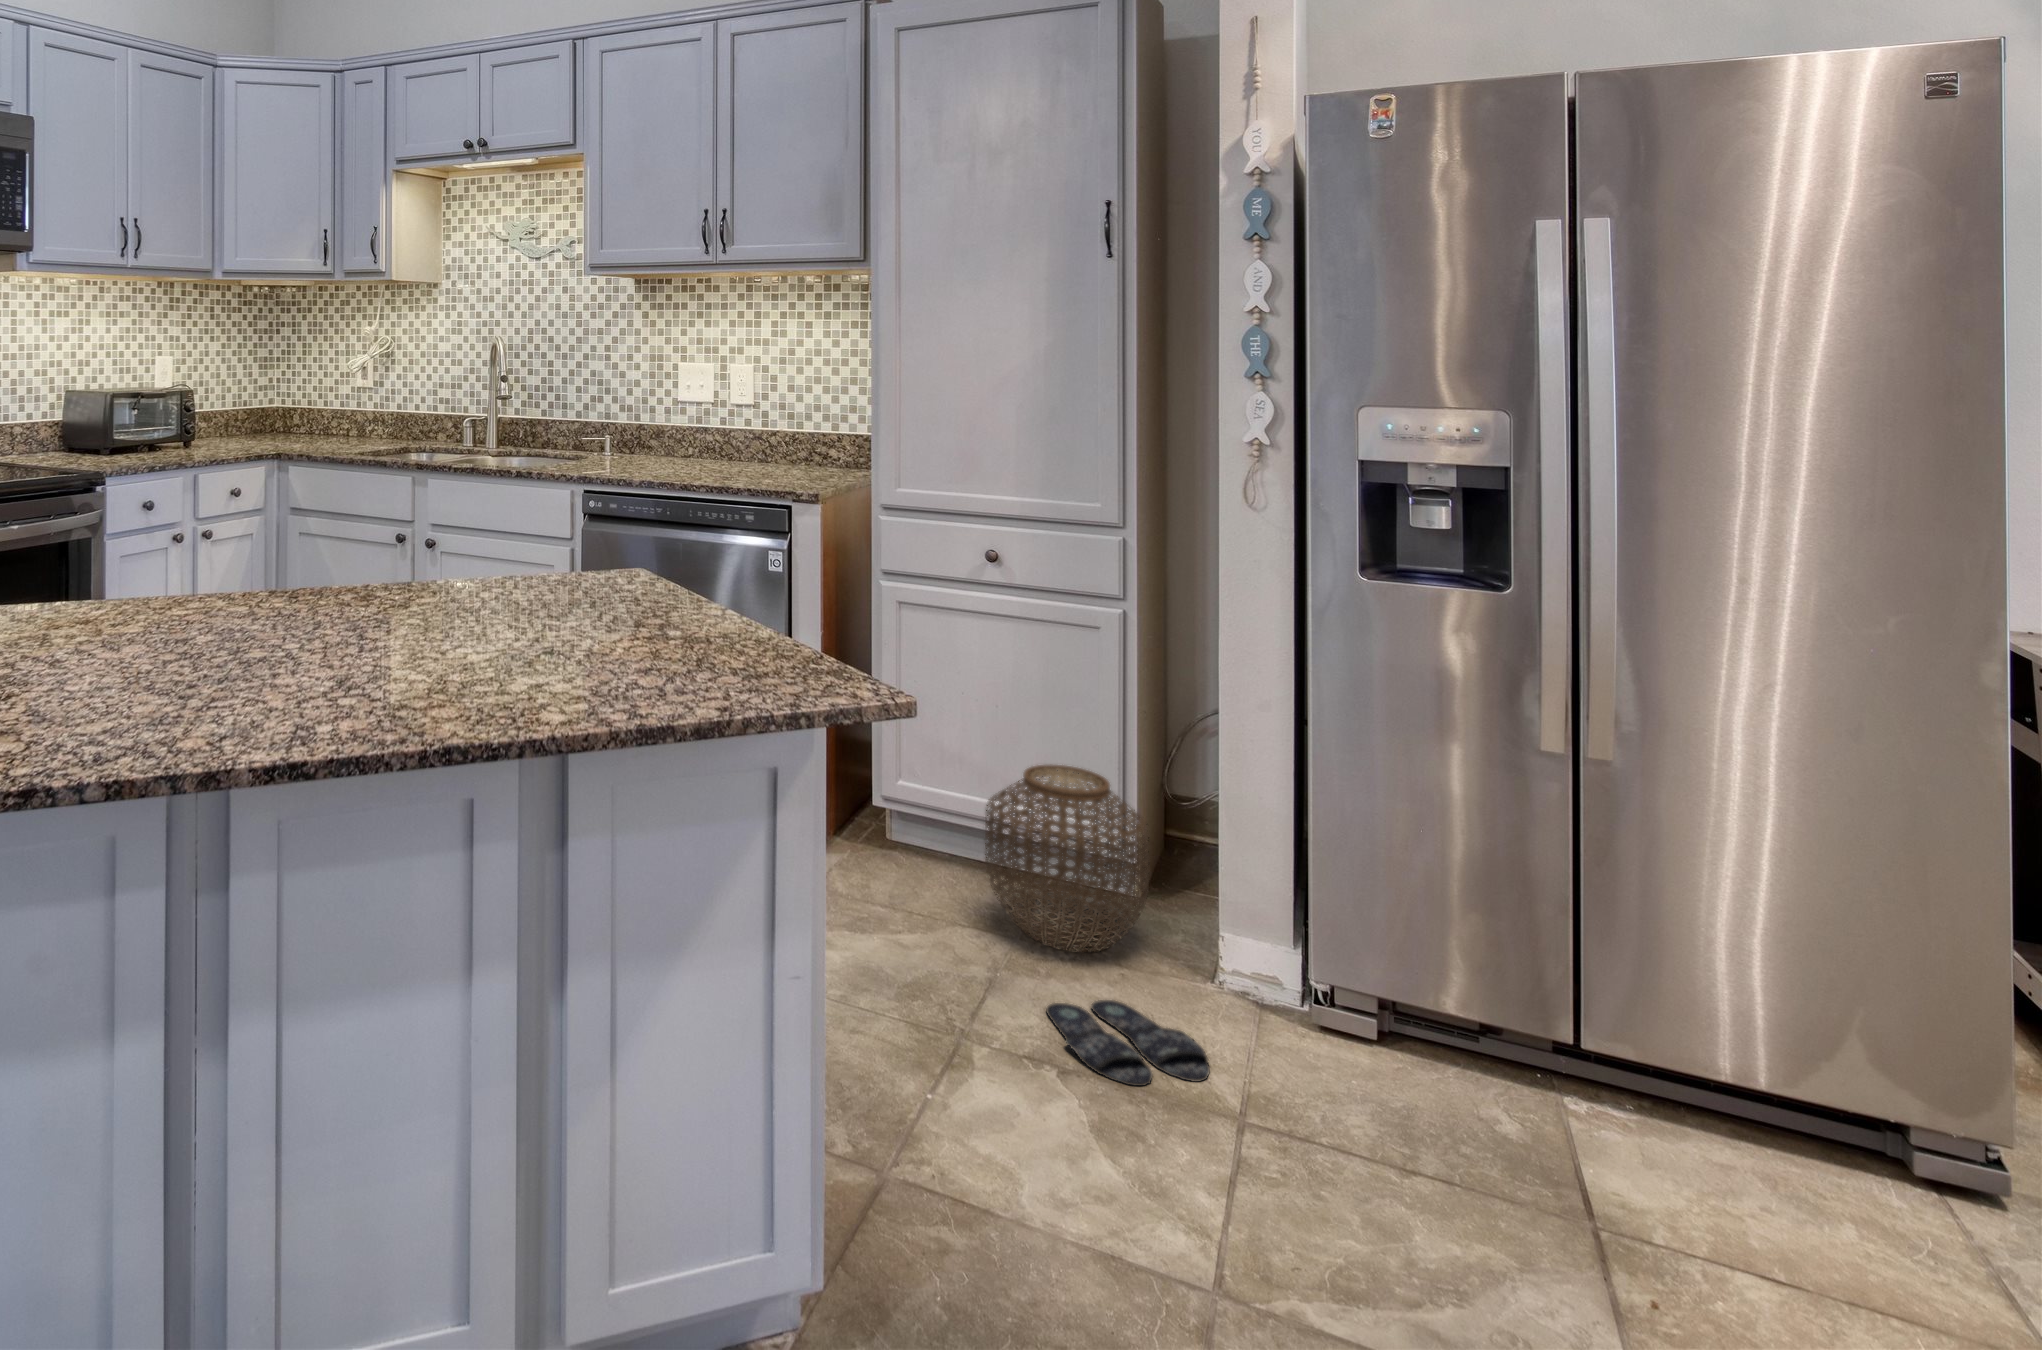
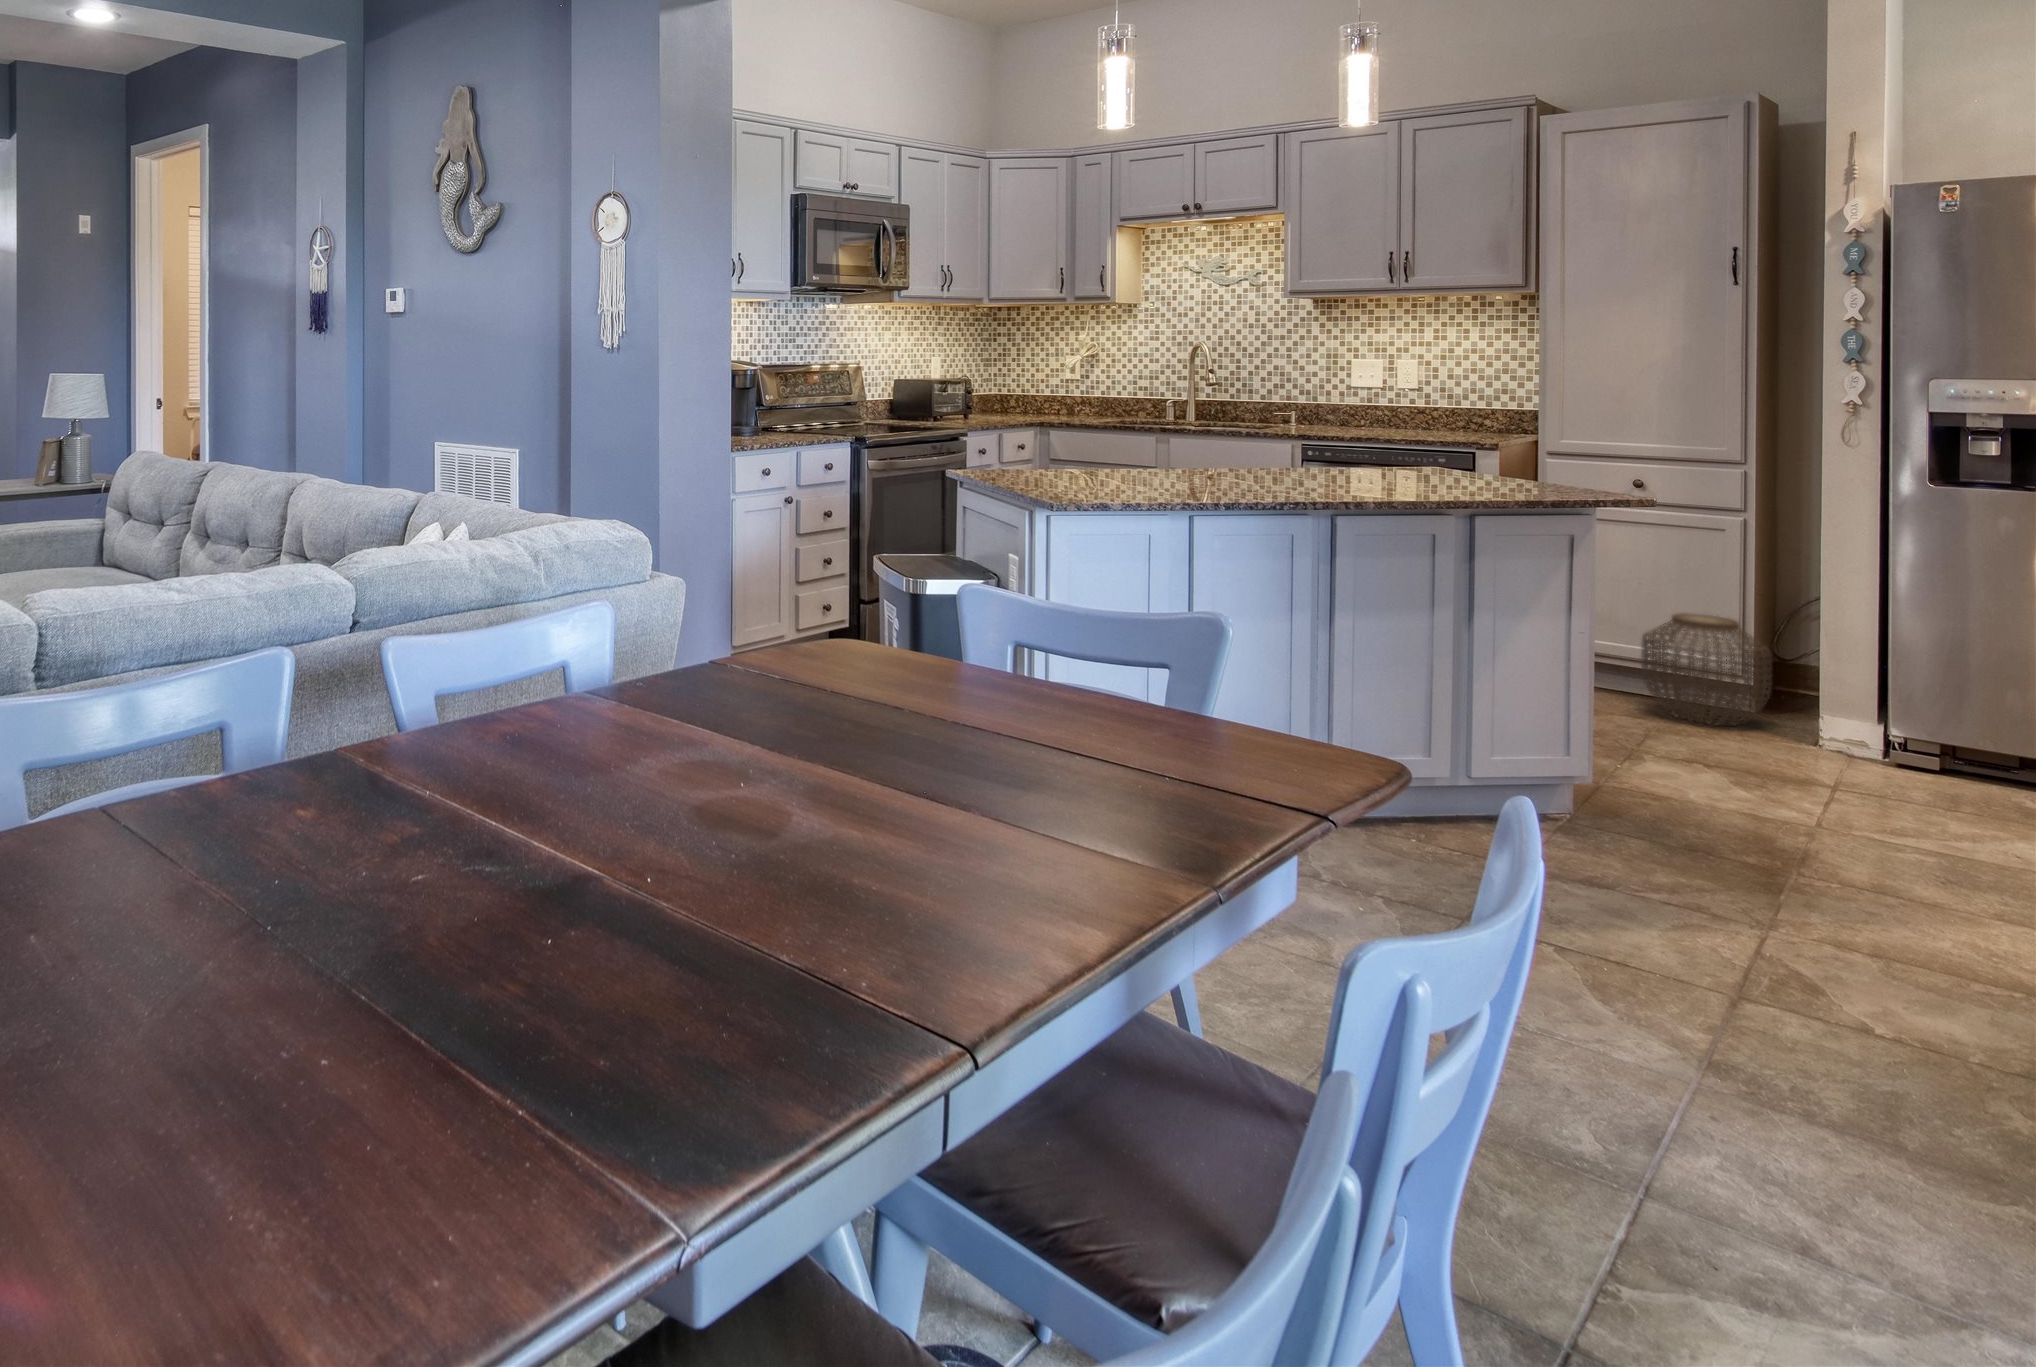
slippers: present [1046,1000,1210,1086] -> none [1698,738,1819,768]

